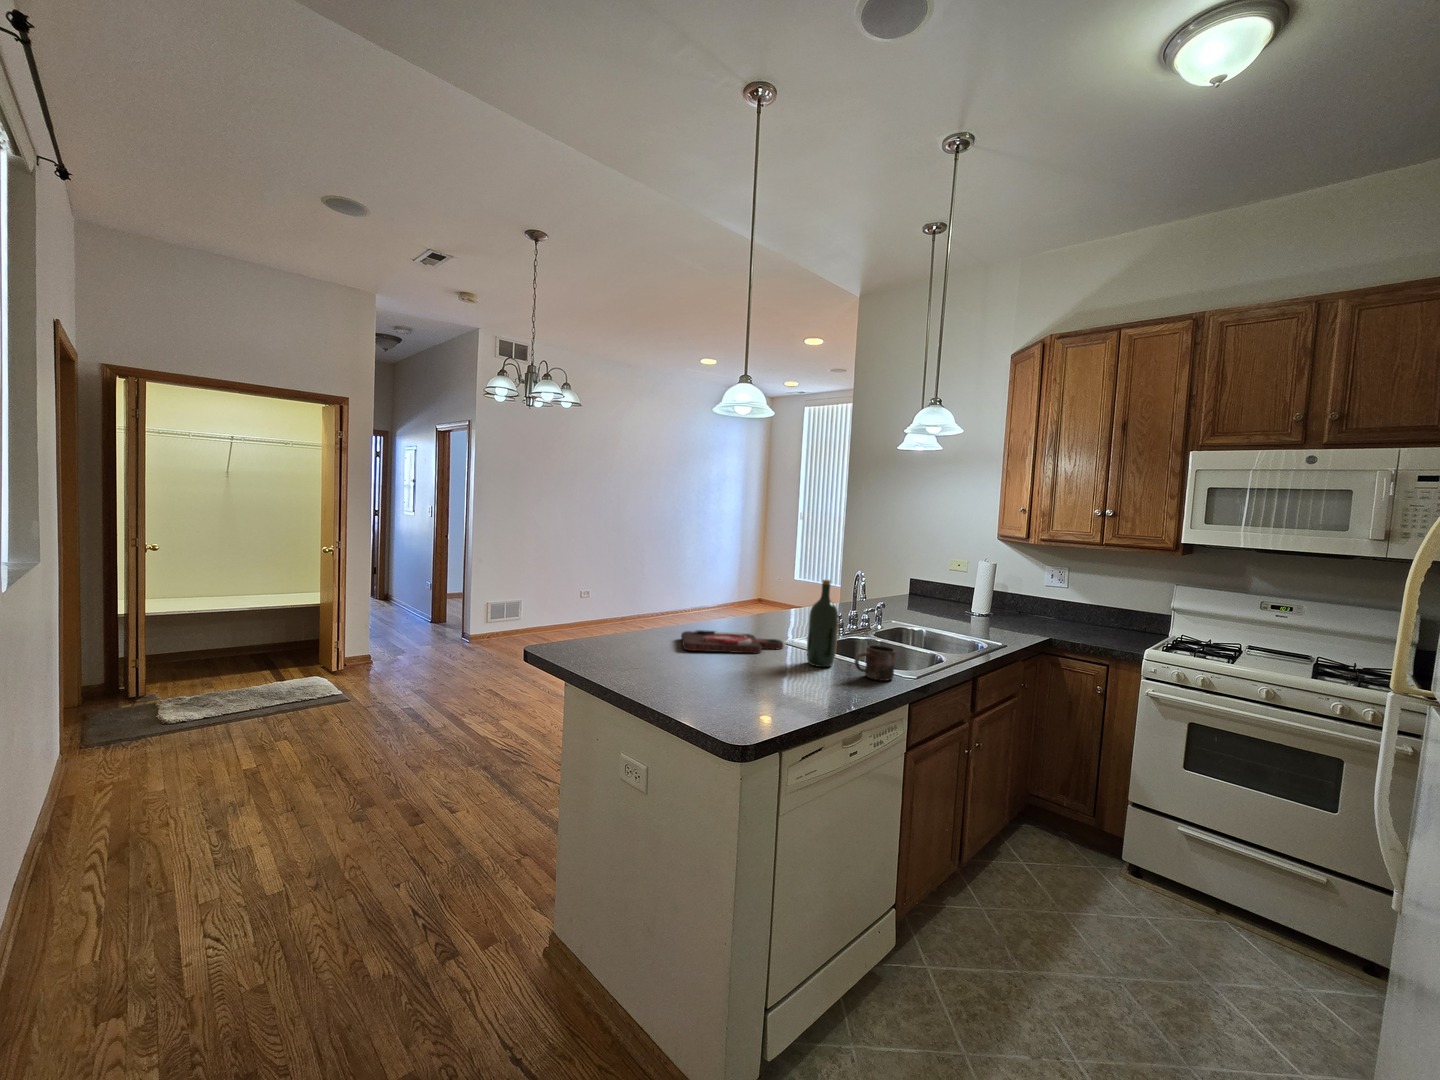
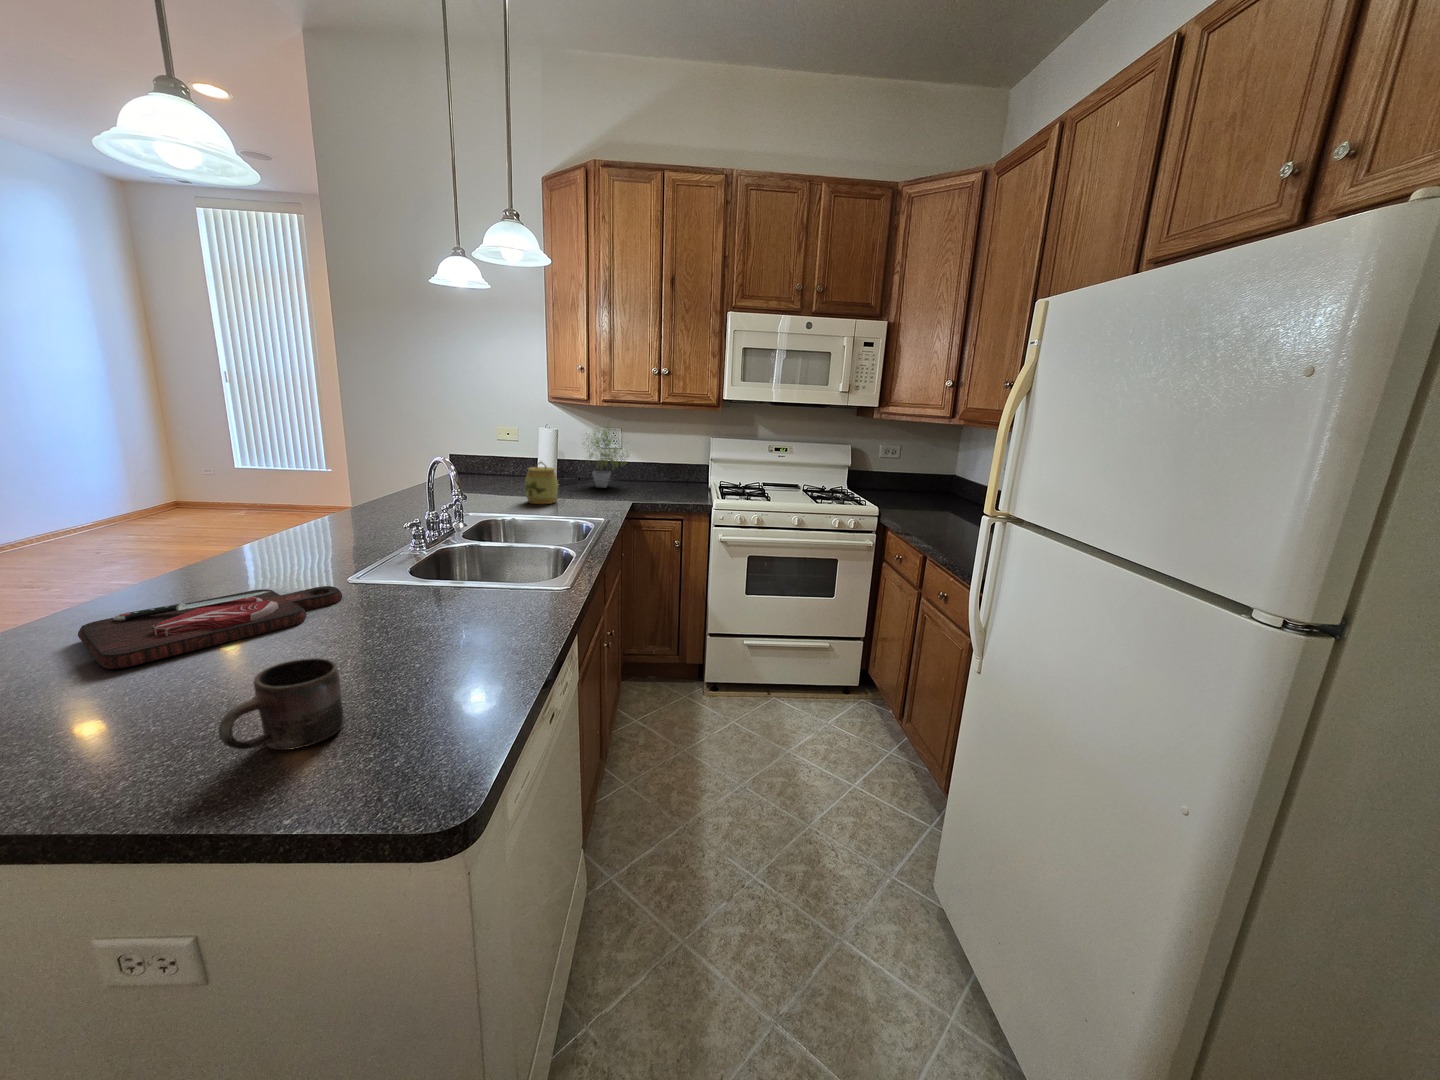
potted plant: none [1015,557,1072,623] -> present [586,425,628,487]
wine bottle: present [807,580,838,667] -> none [399,478,456,618]
jar: none [947,588,976,626] -> present [525,462,558,504]
mug: present [855,645,896,681] -> present [218,658,343,750]

